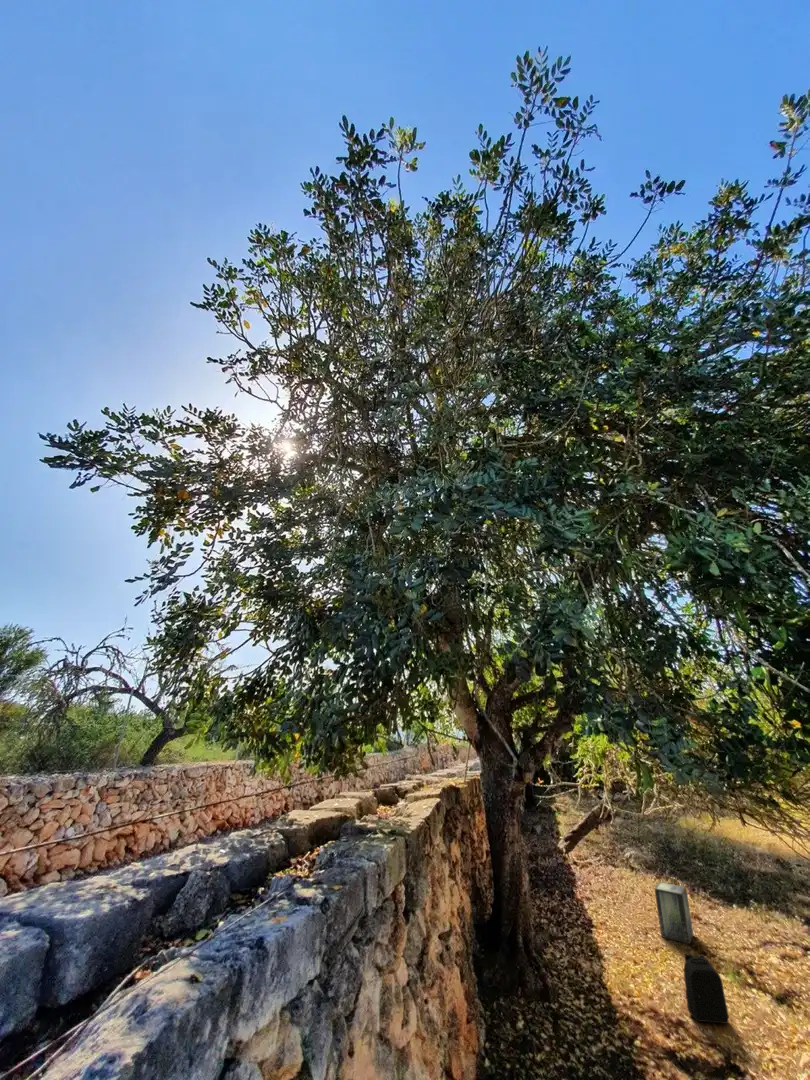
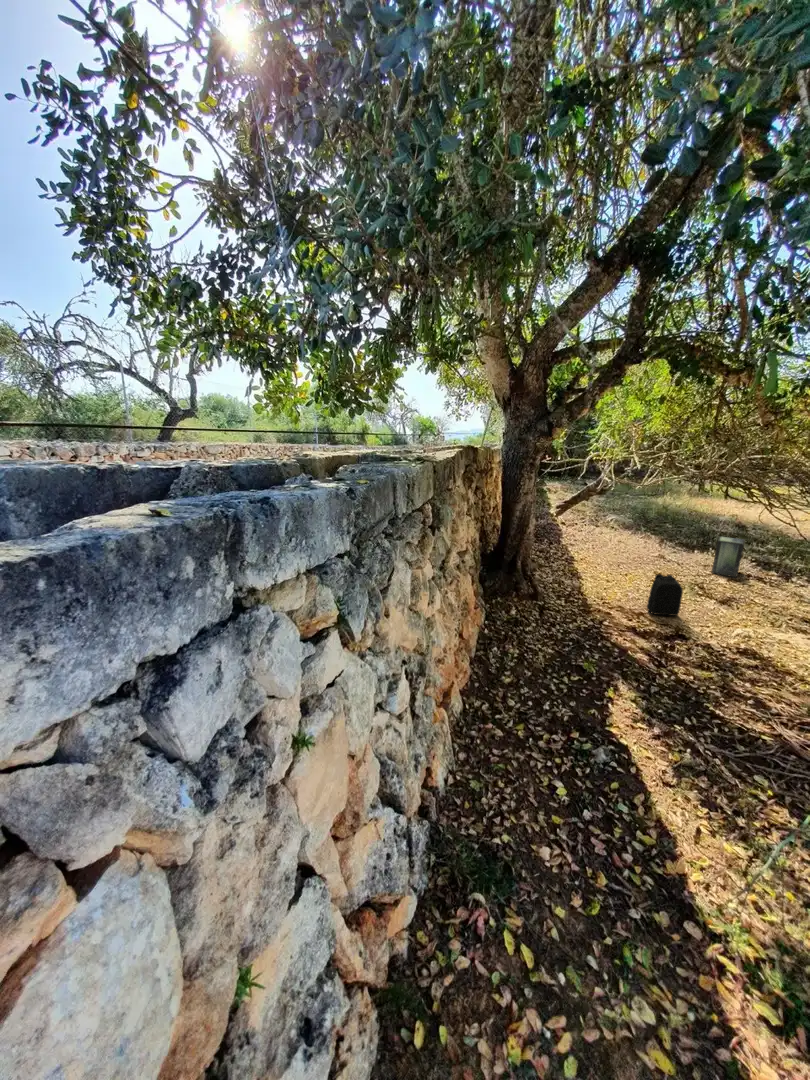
storage box: present [655,882,693,944] -> present [712,536,745,577]

